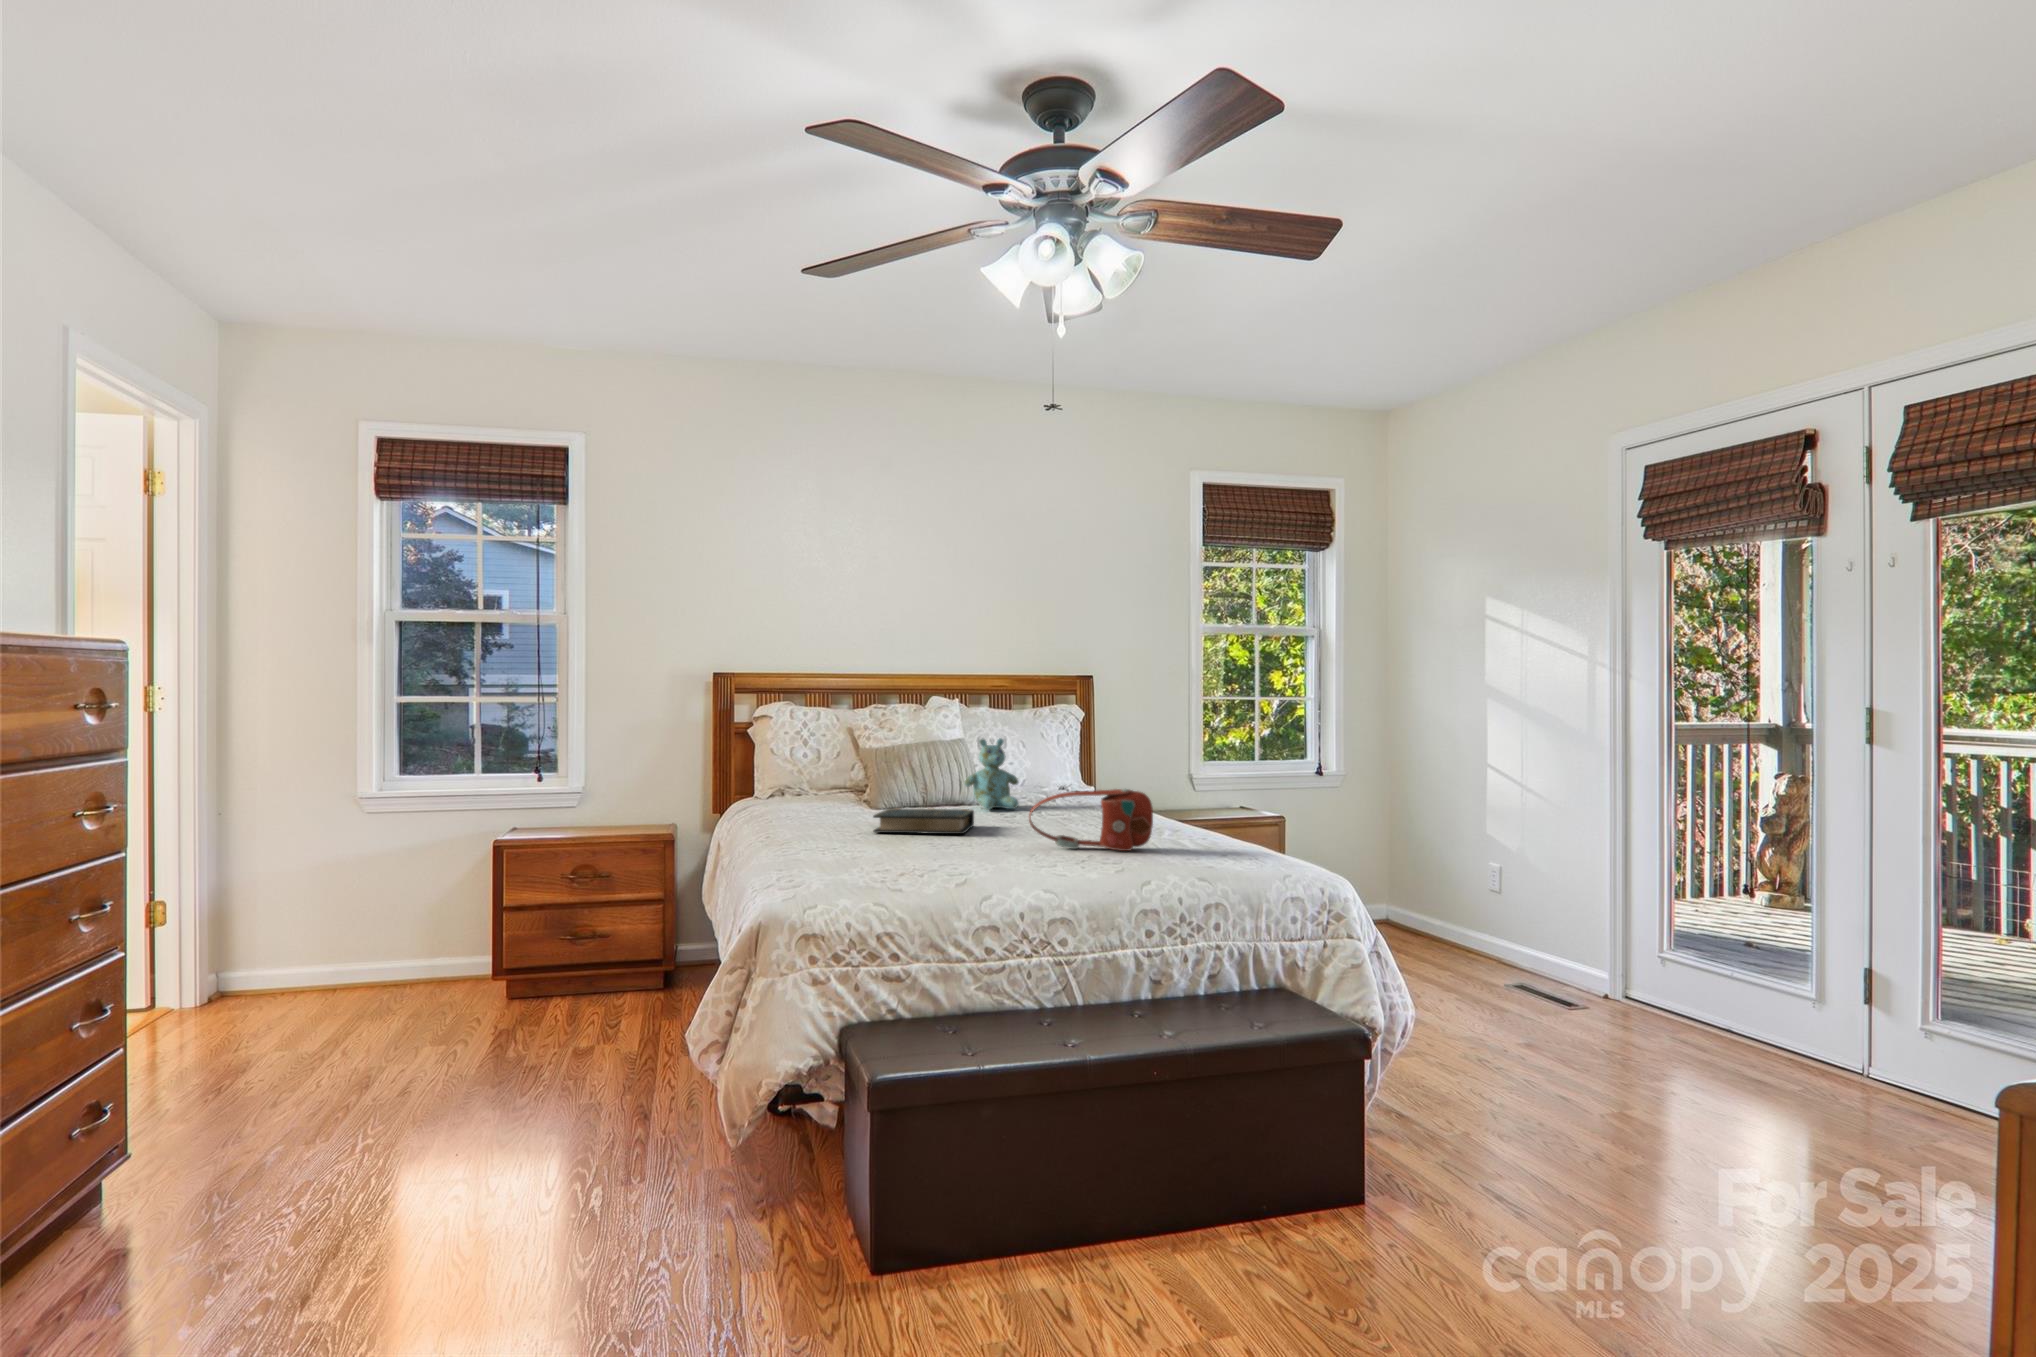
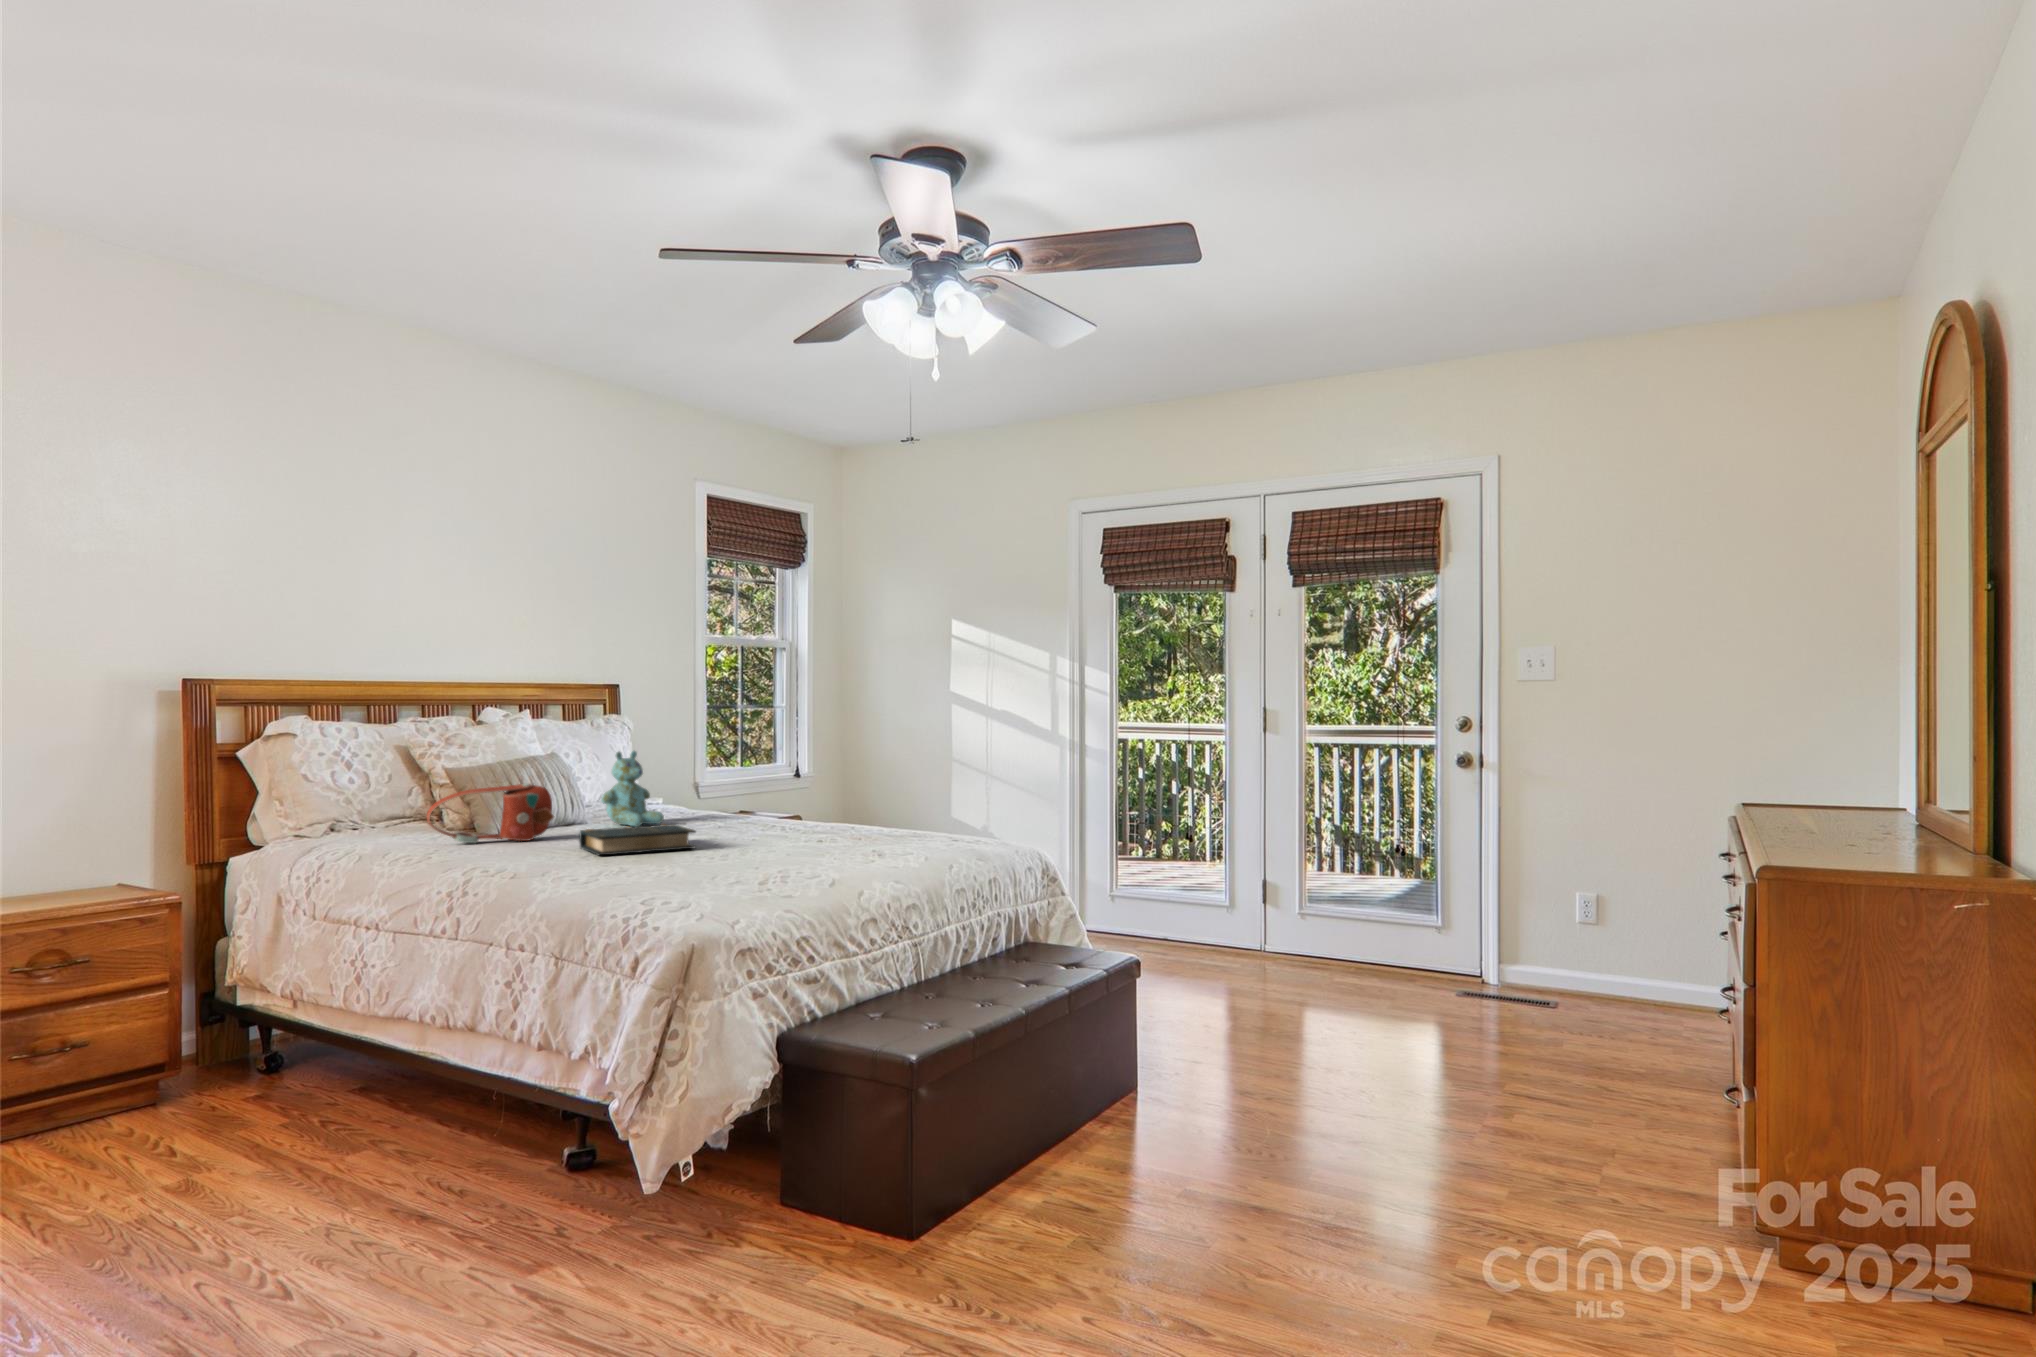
handbag: present [1029,788,1153,851] -> present [427,784,554,843]

